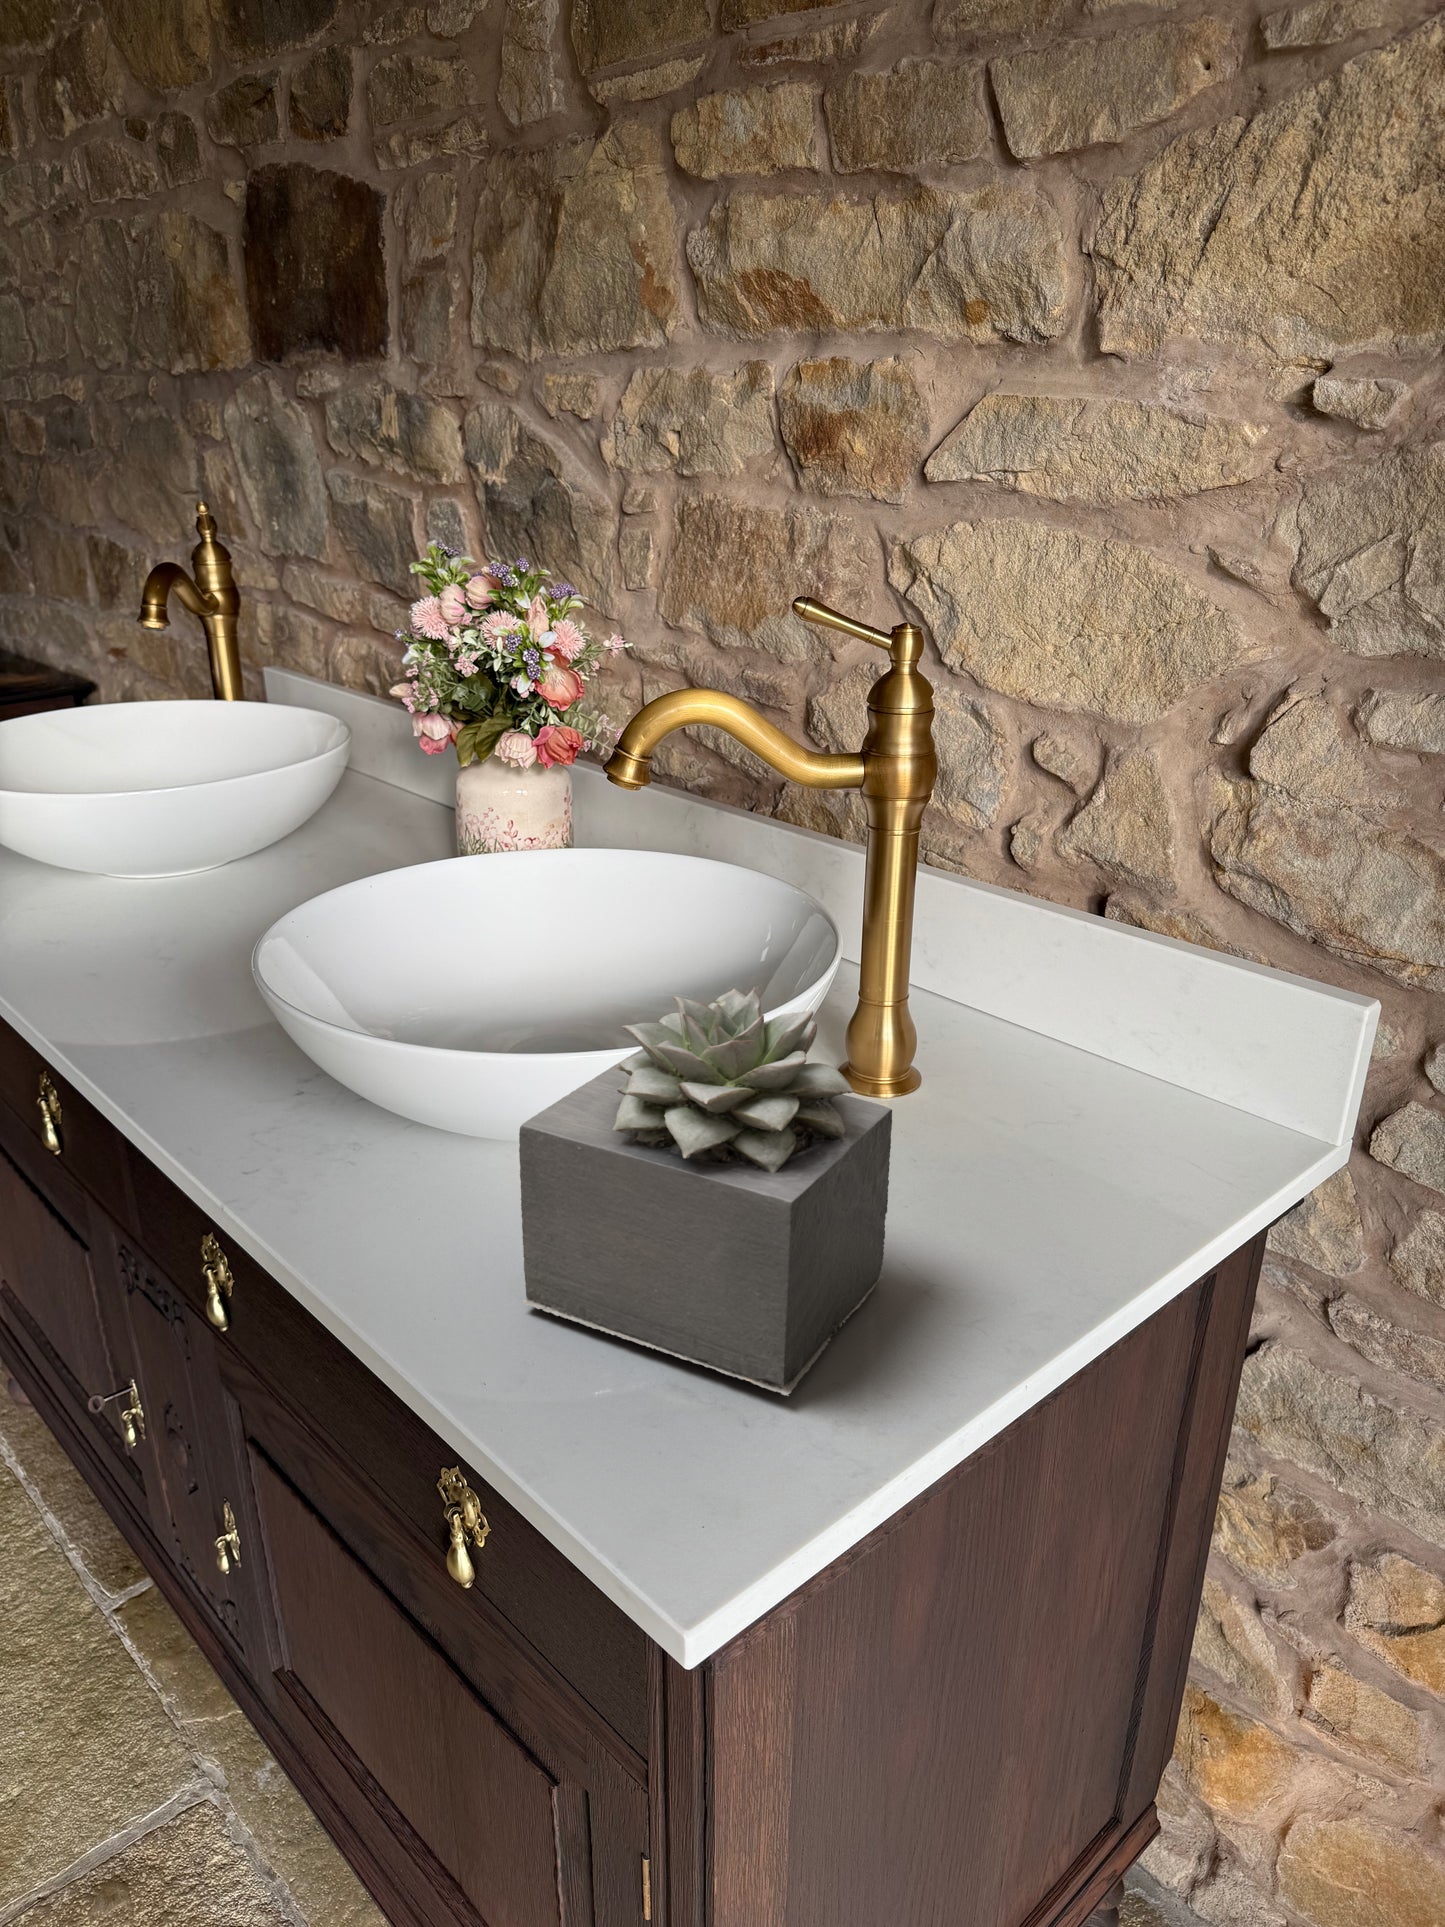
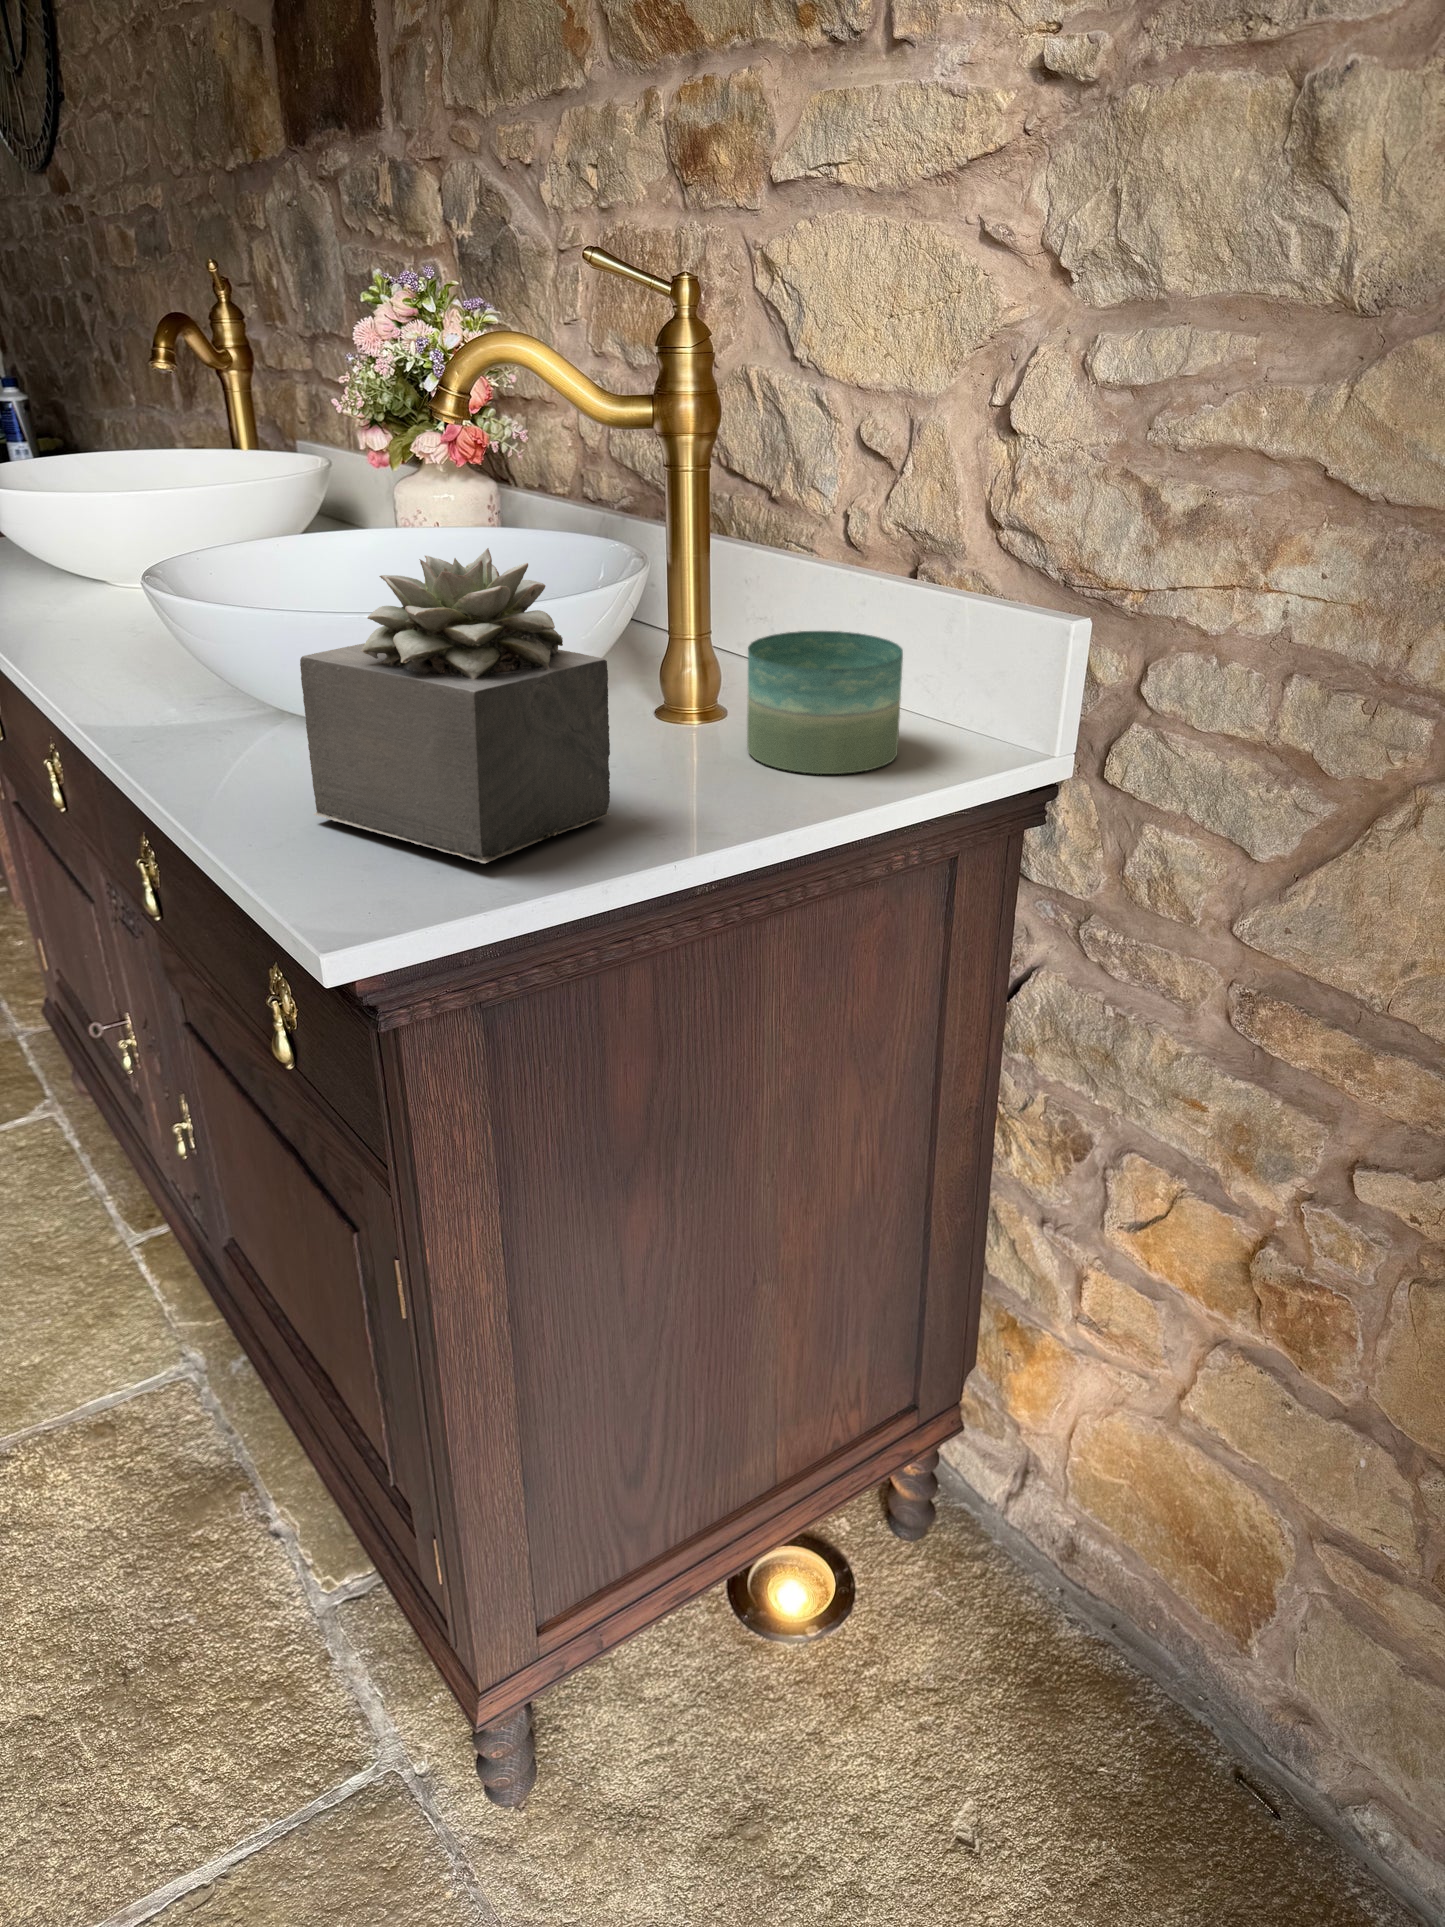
candle: none [963,992,1155,1178] -> present [747,631,903,774]

